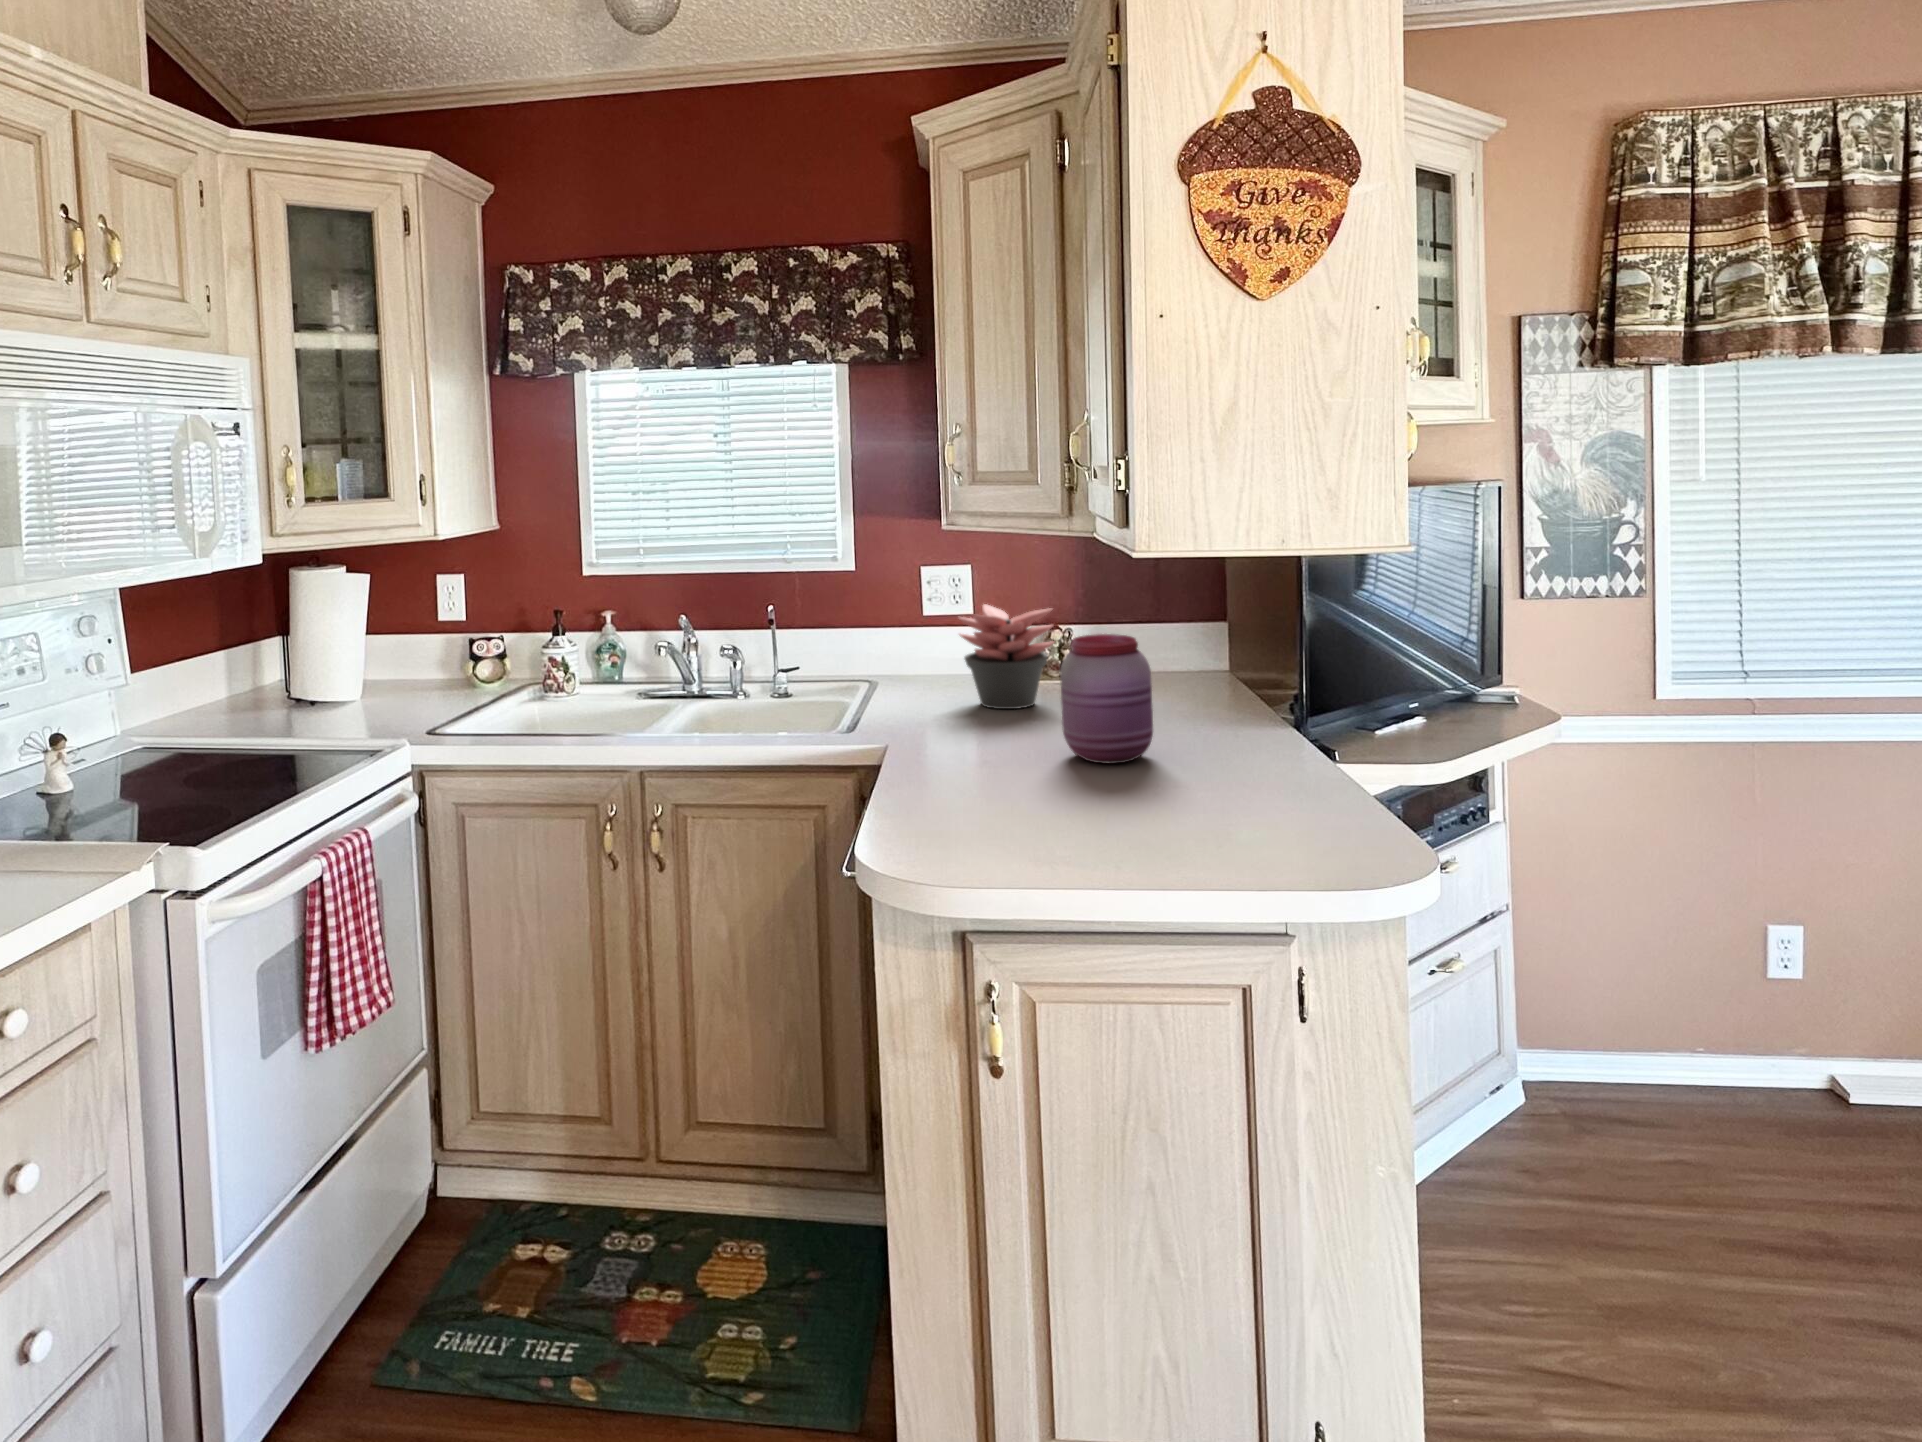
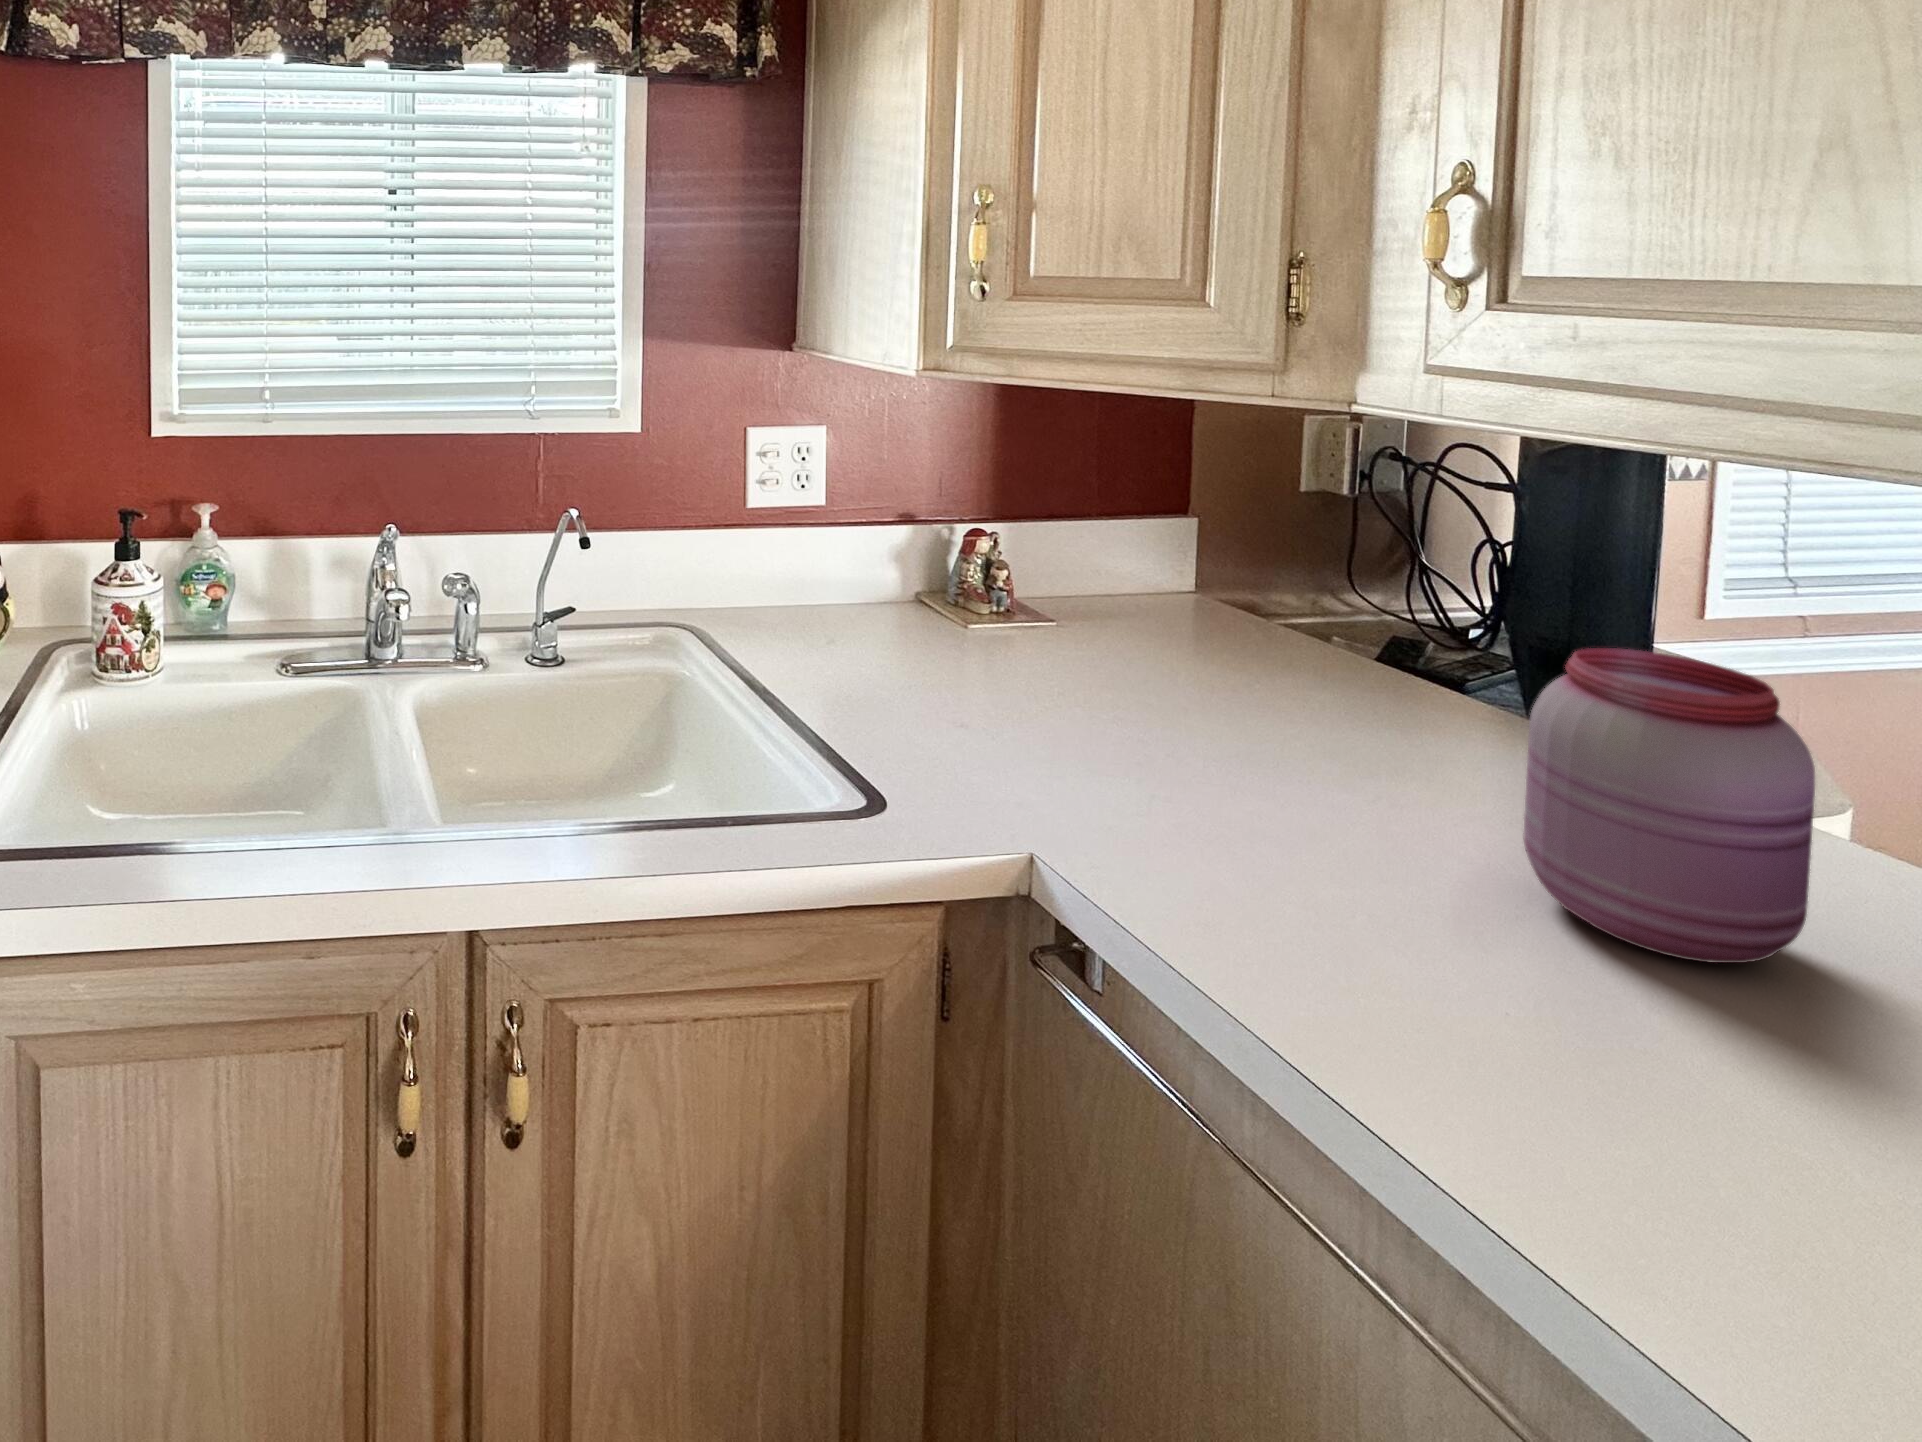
succulent plant: present [959,604,1054,709] -> none [986,518,1173,729]

